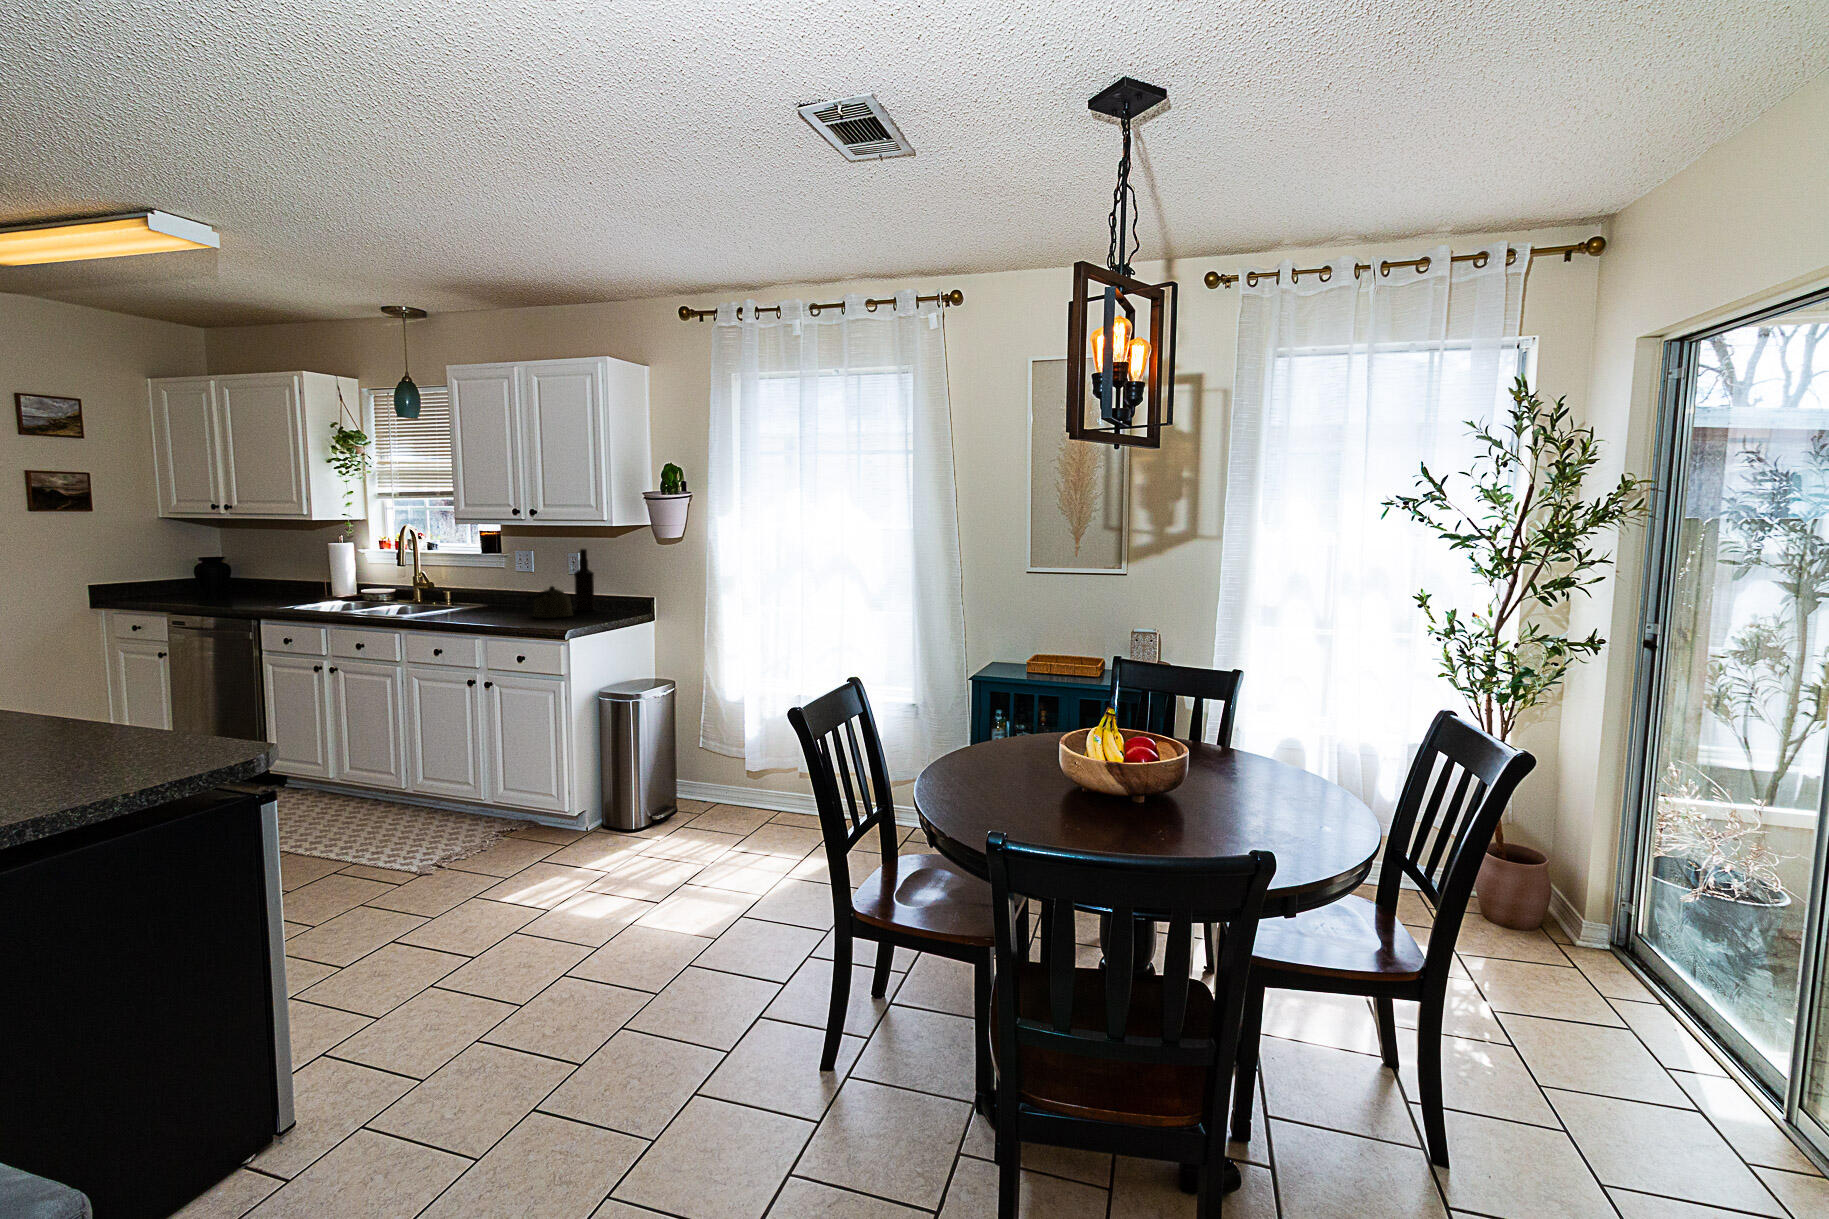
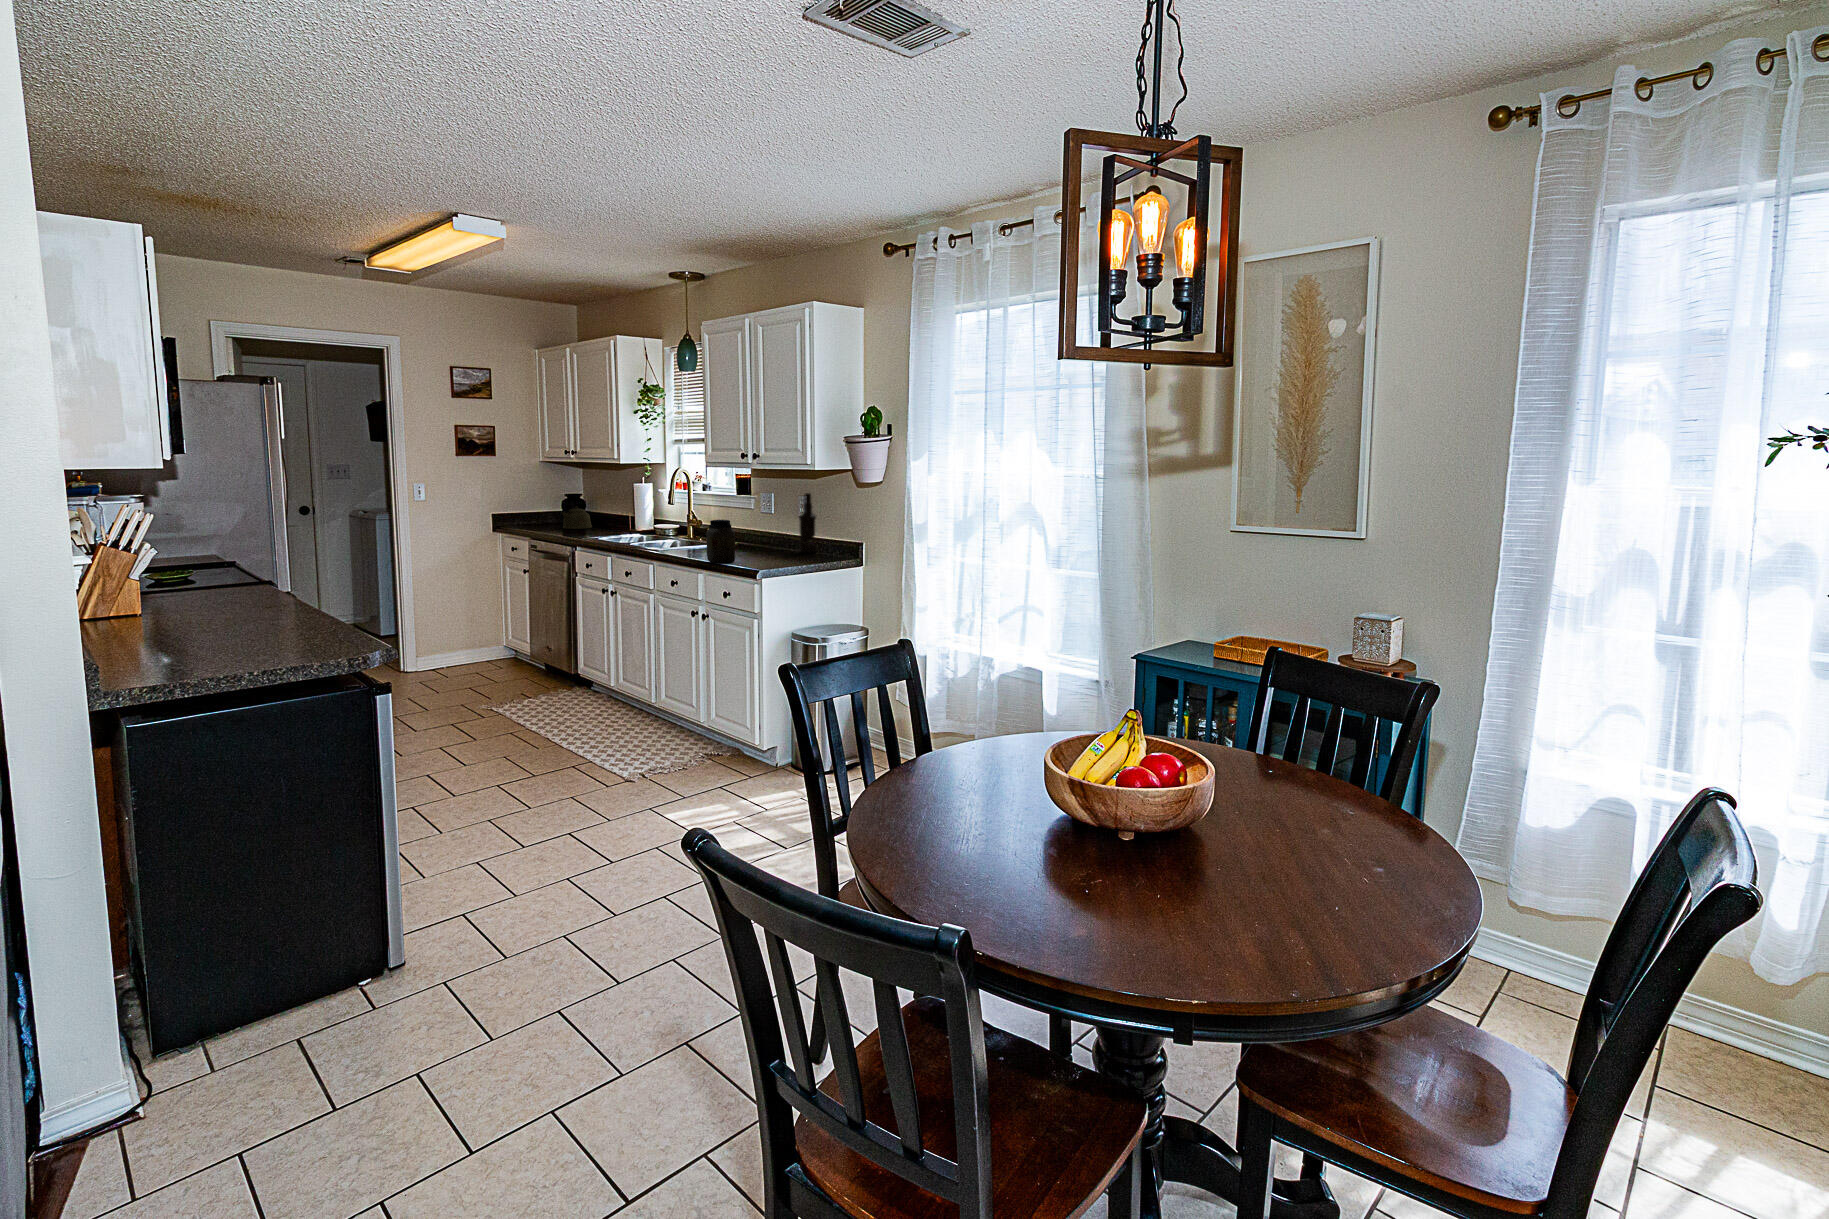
jar: none [487,579,523,625] -> present [706,520,735,563]
kettle: present [527,586,573,618] -> present [557,506,592,529]

